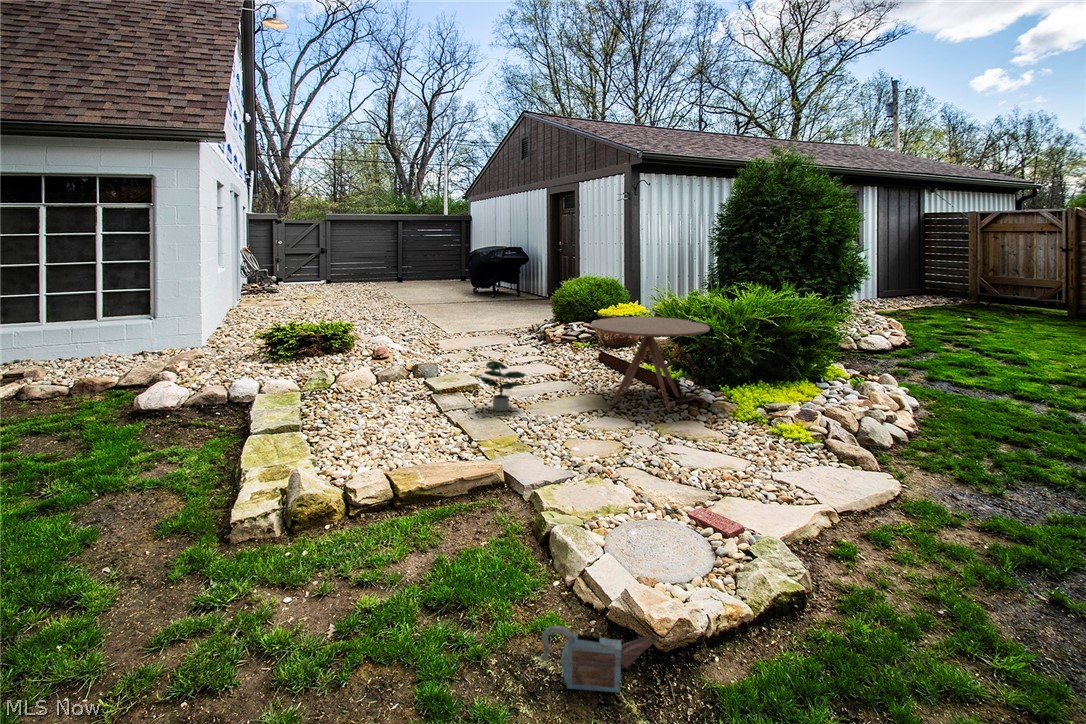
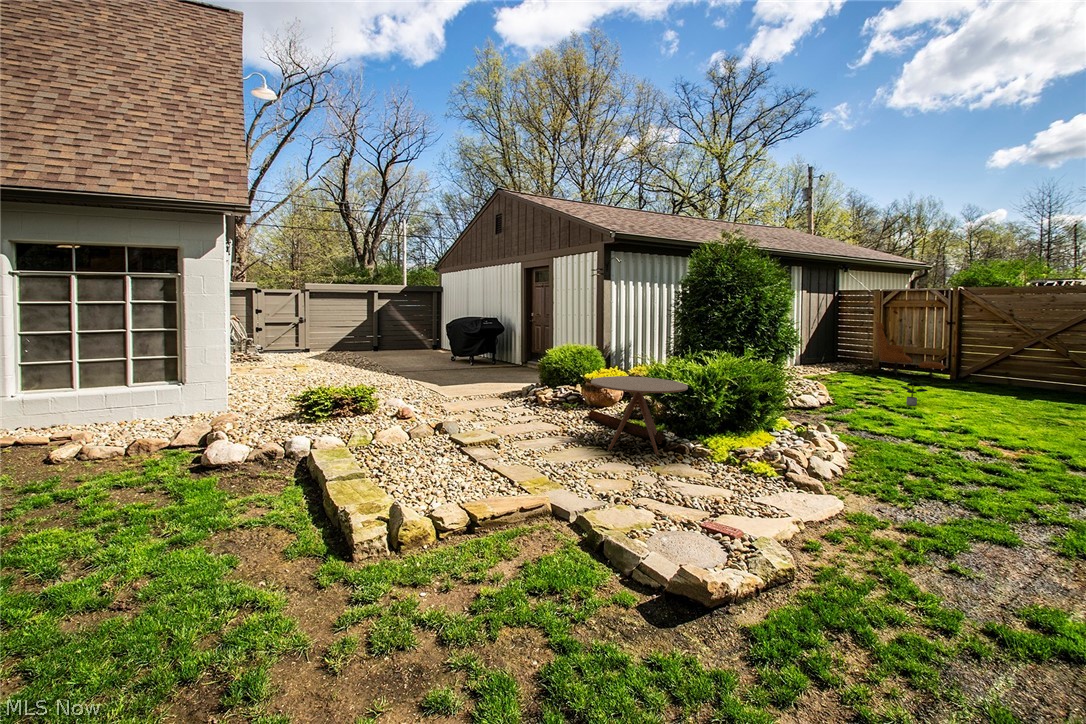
lounge chair: none [970,250,1057,315] -> present [876,322,945,377]
potted plant: present [480,361,526,411] -> present [901,378,928,406]
watering can: present [541,625,656,692] -> none [639,581,715,624]

